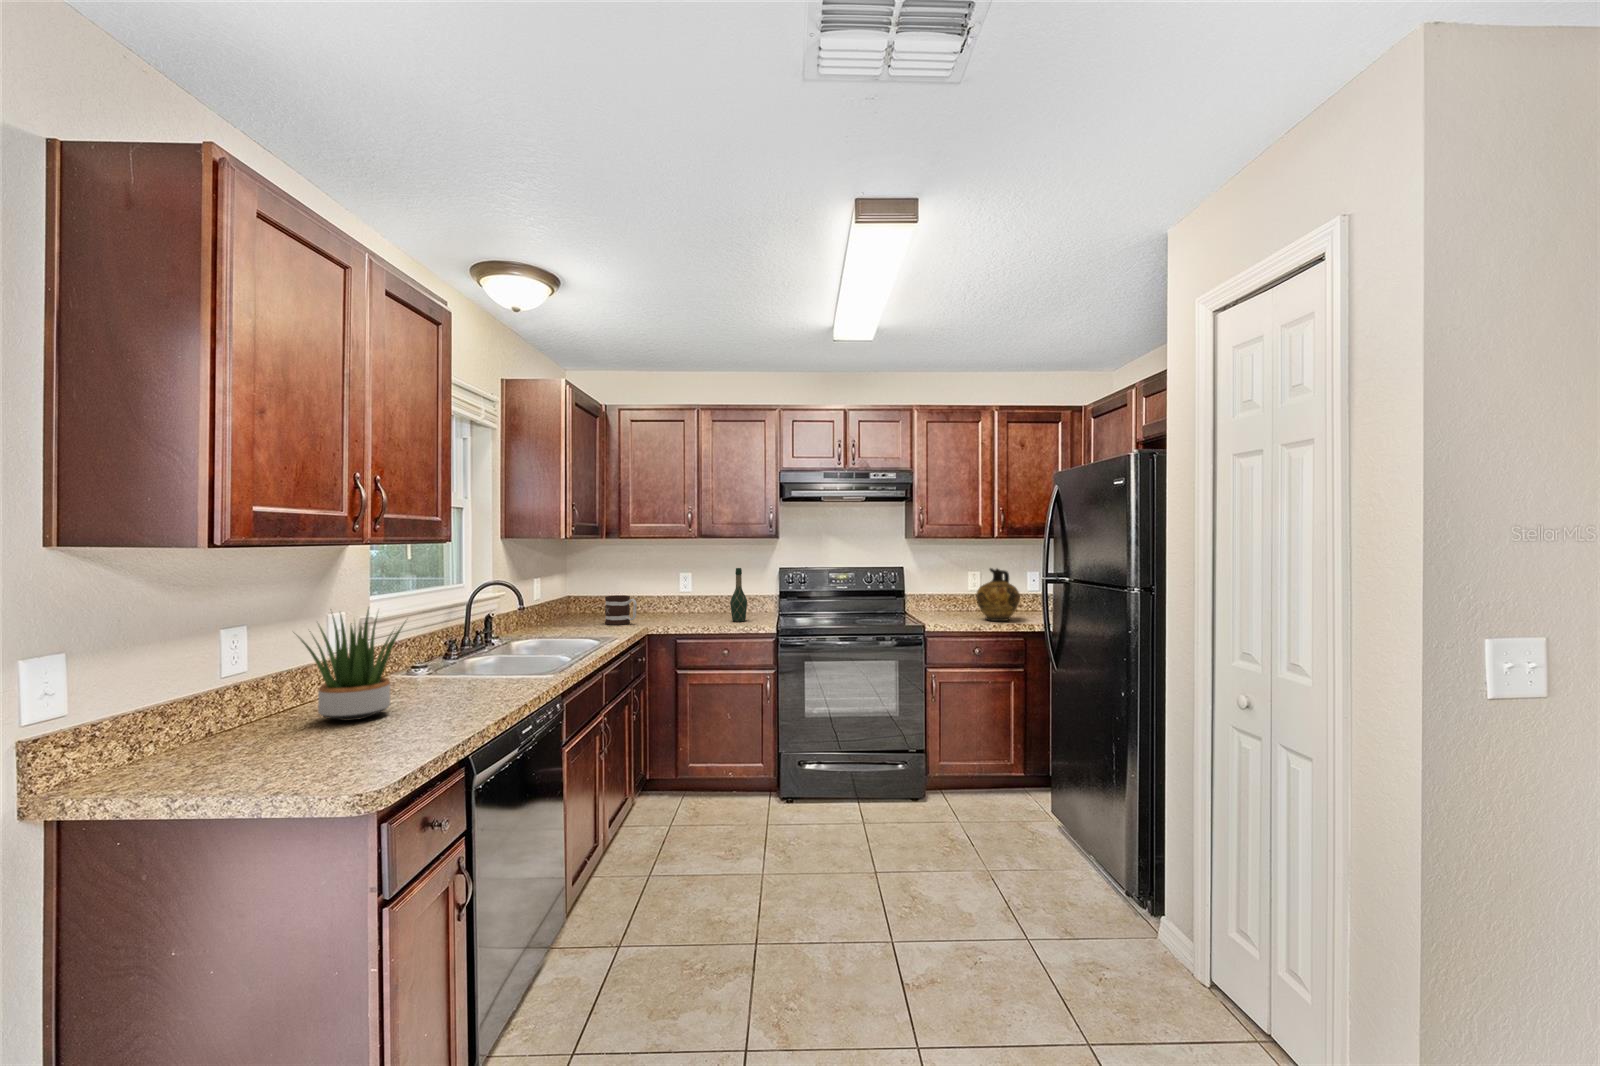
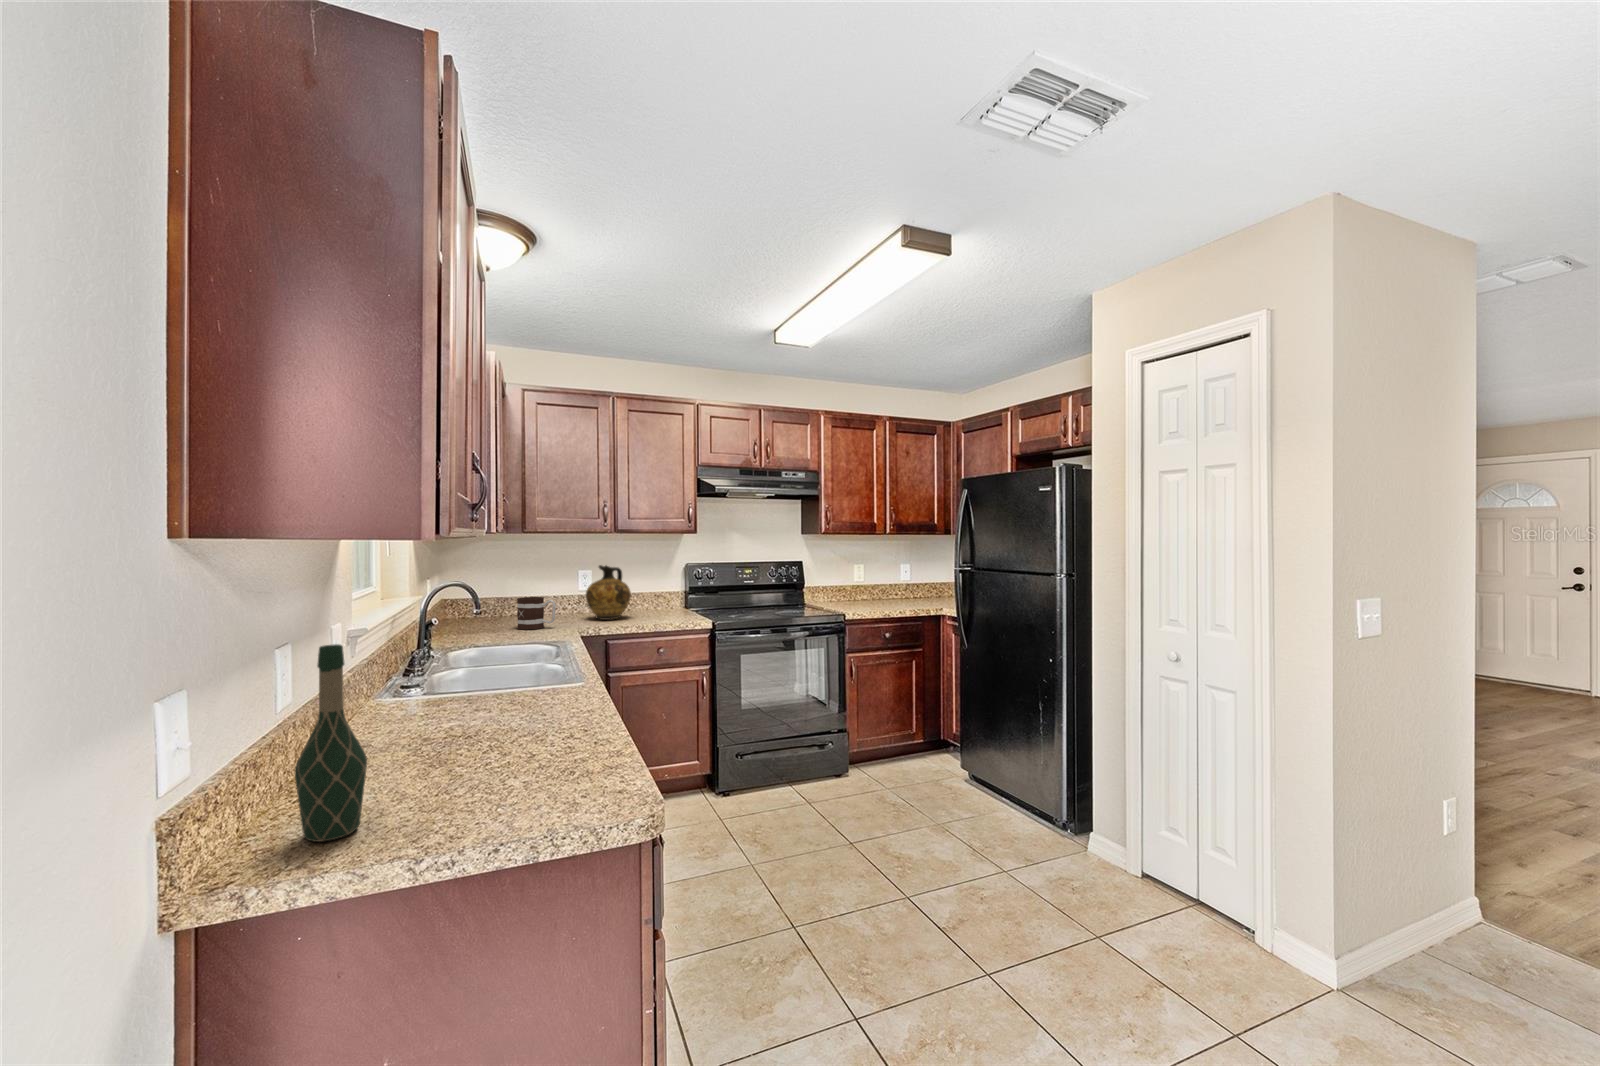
wine bottle: present [730,568,747,622] -> present [295,644,367,842]
ceramic jug: present [976,568,1020,621] -> present [586,565,631,620]
potted plant: present [298,610,404,721] -> none [372,610,515,751]

